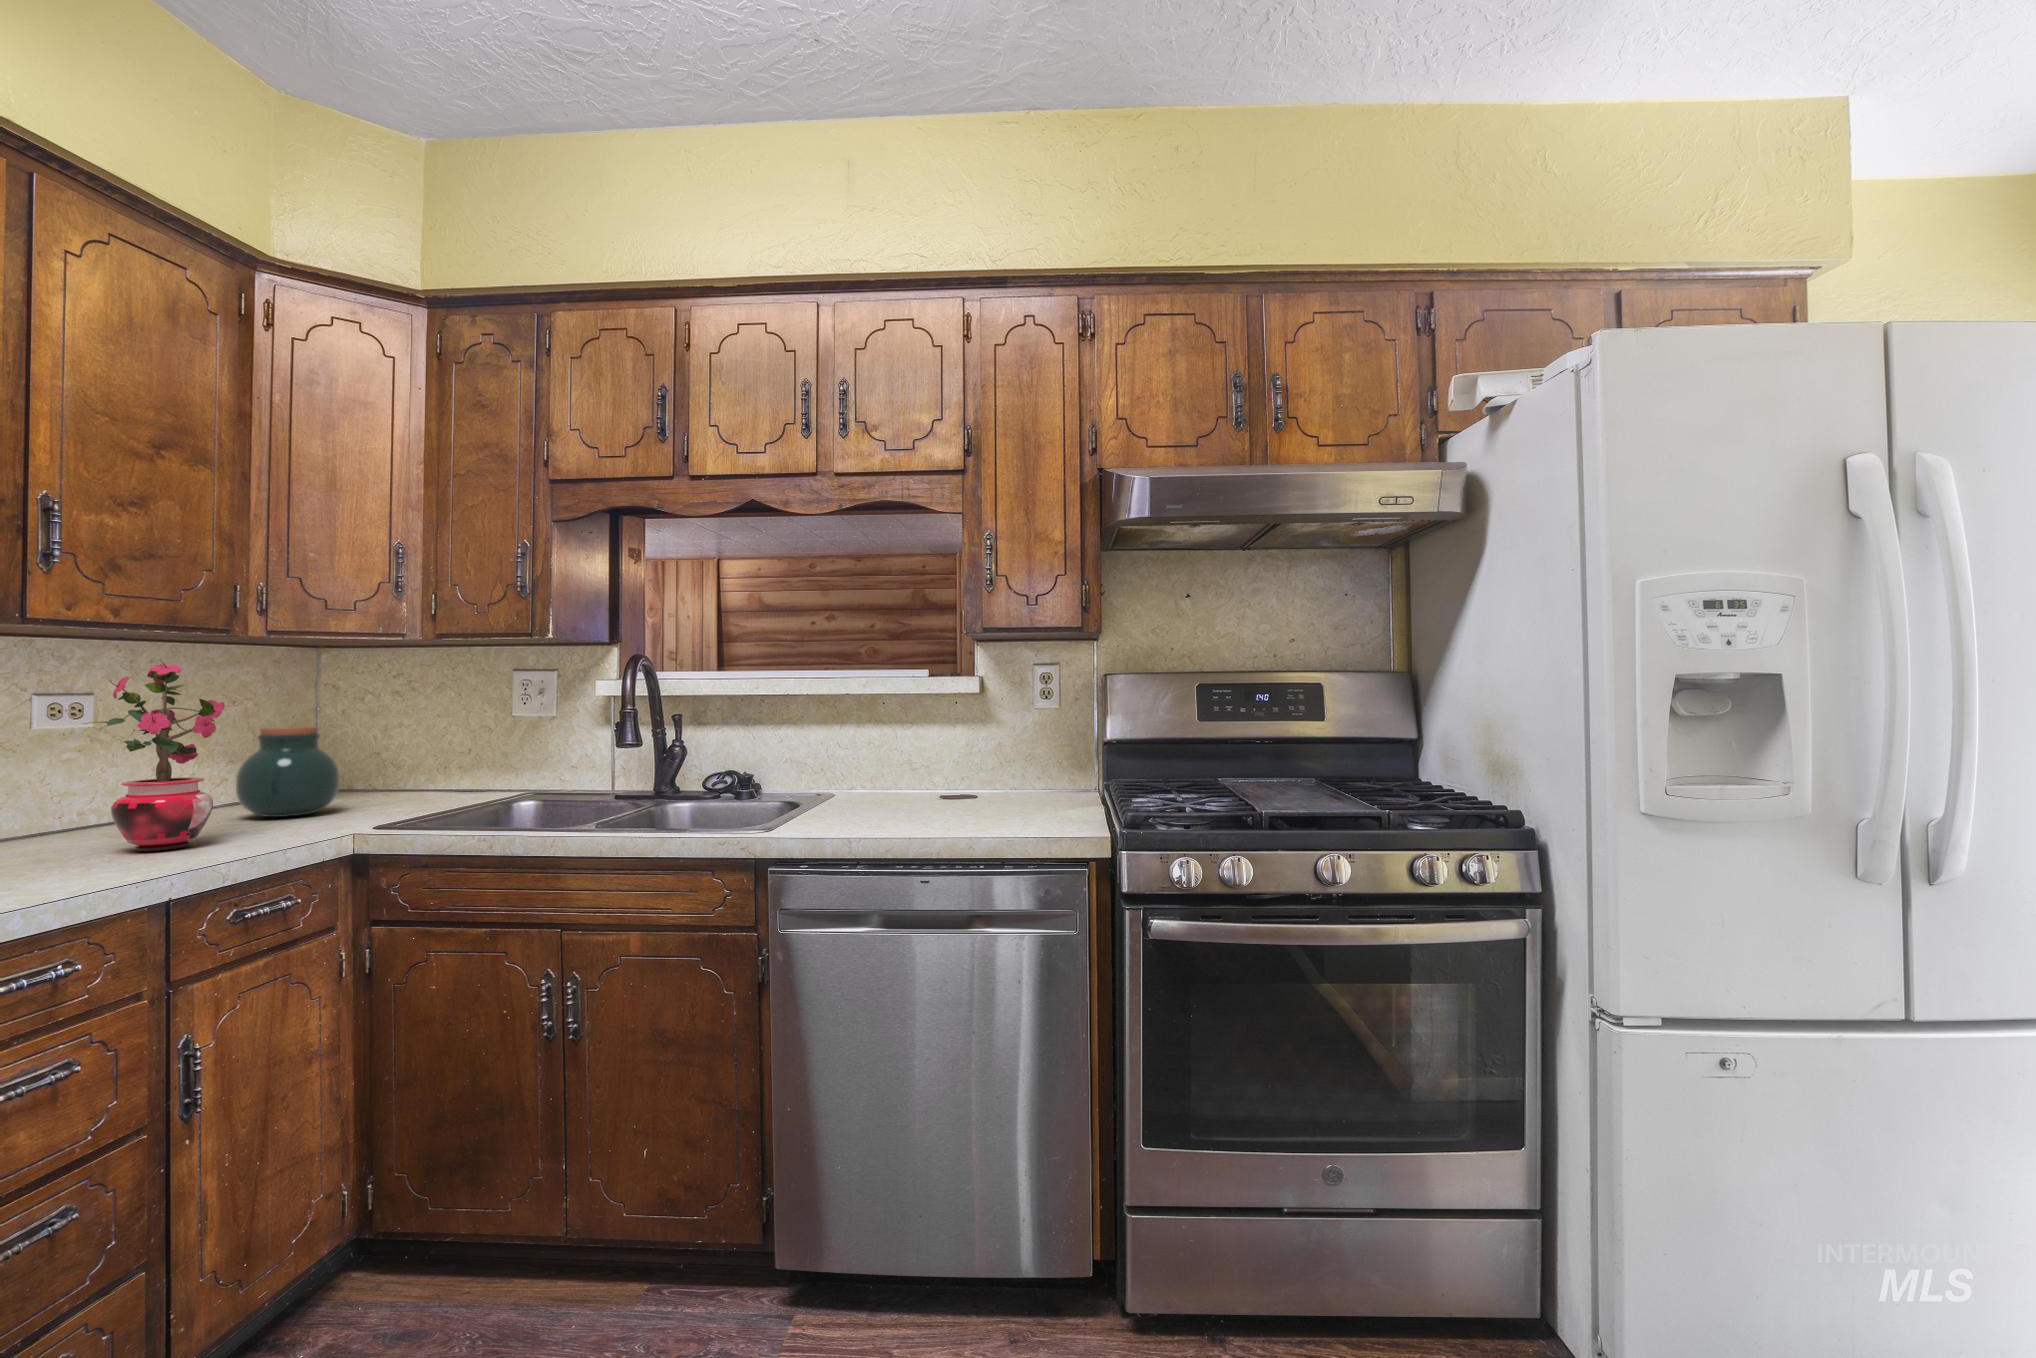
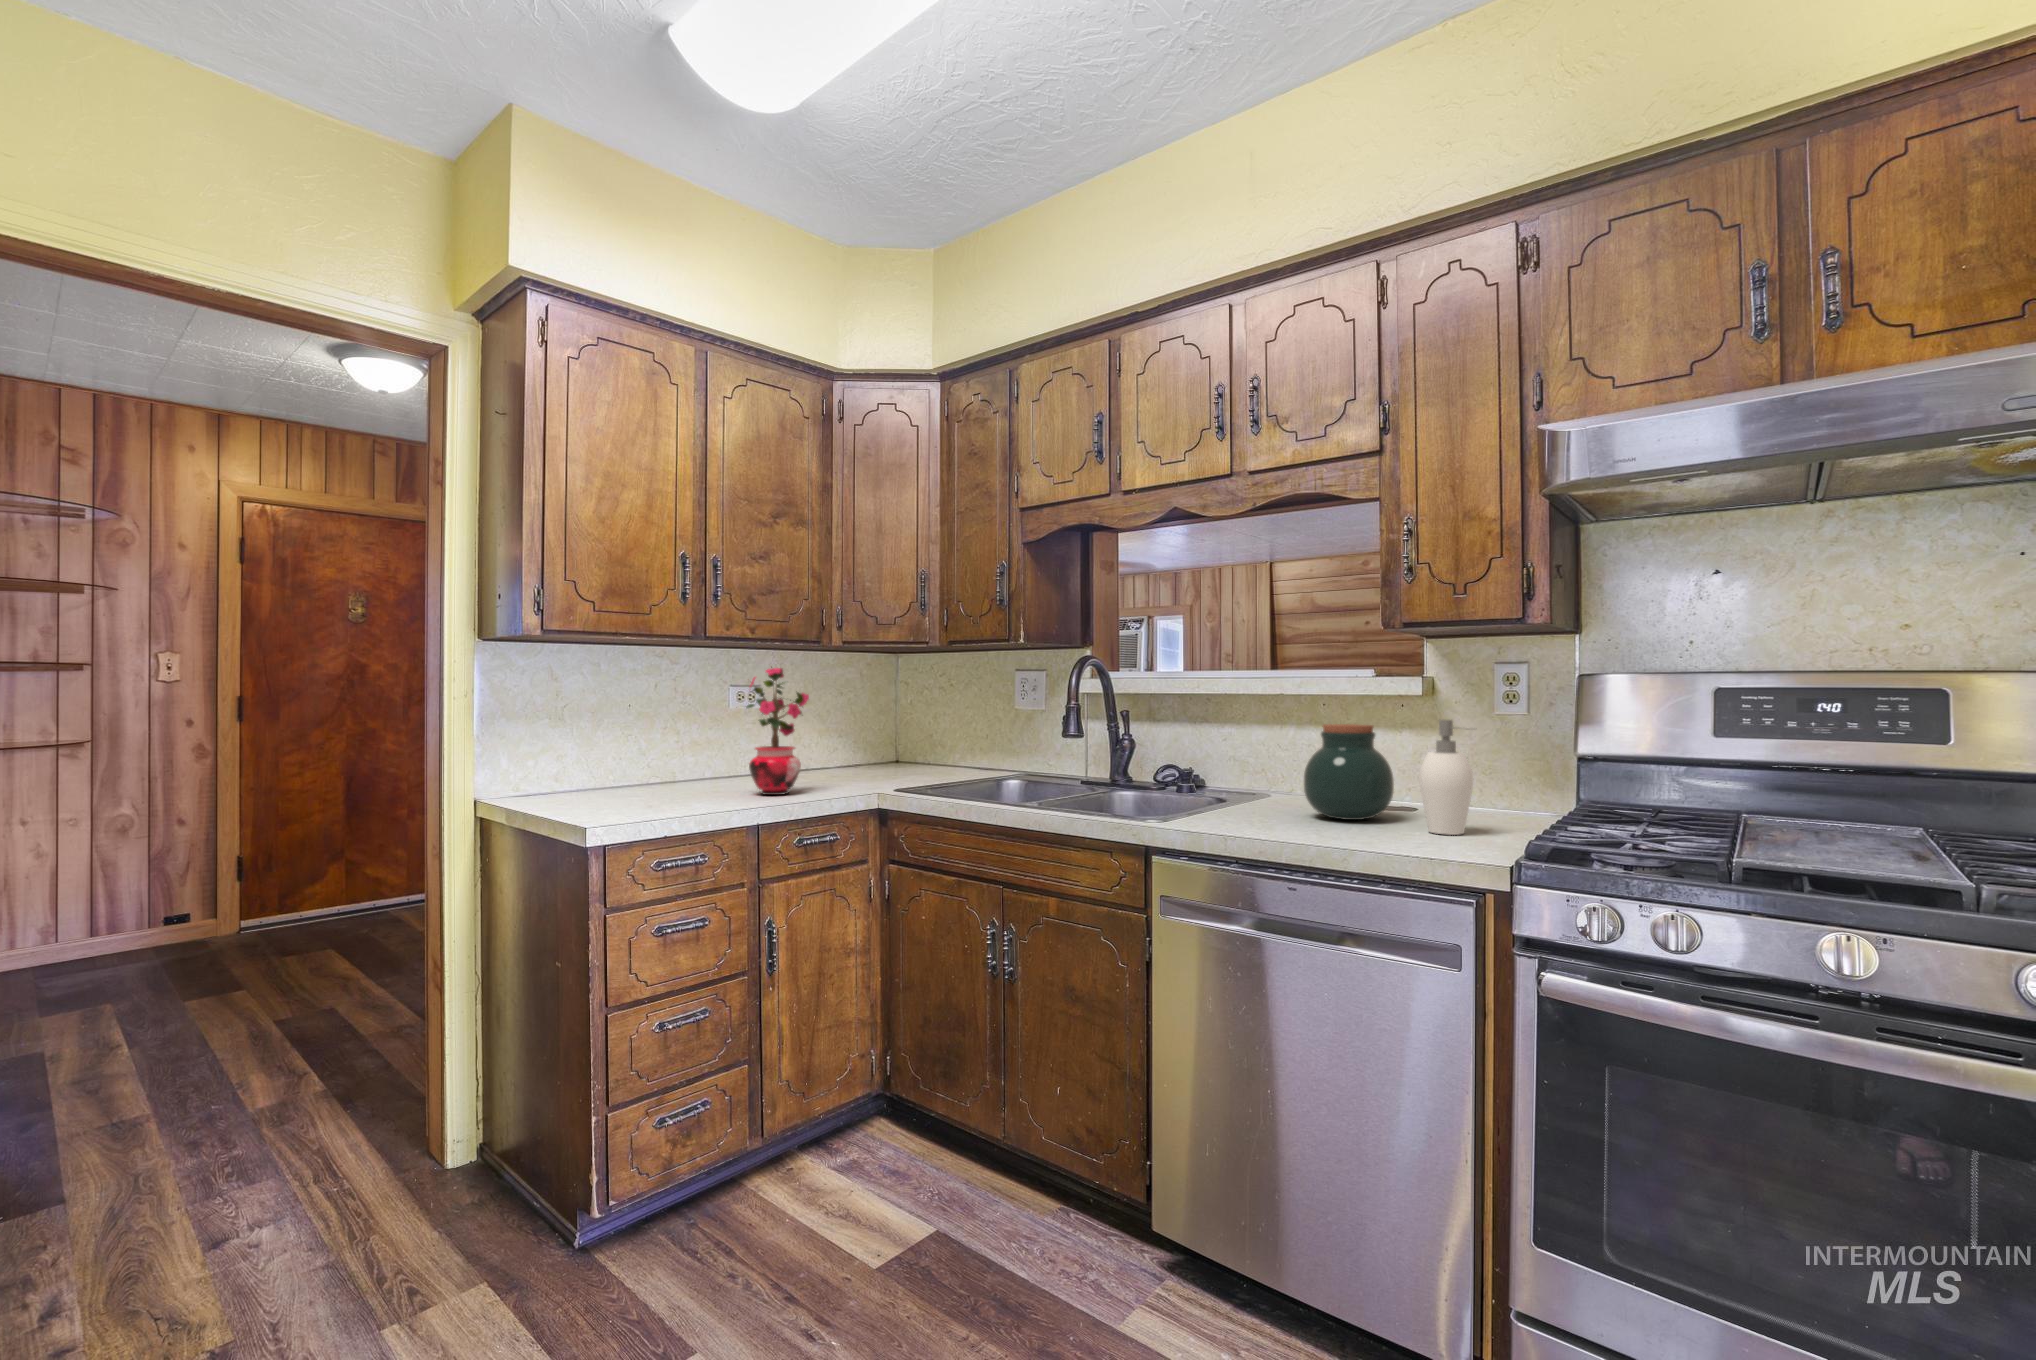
soap dispenser: none [1013,714,1065,815] -> present [1419,720,1473,835]
jar: present [236,727,340,817] -> present [1304,724,1394,820]

